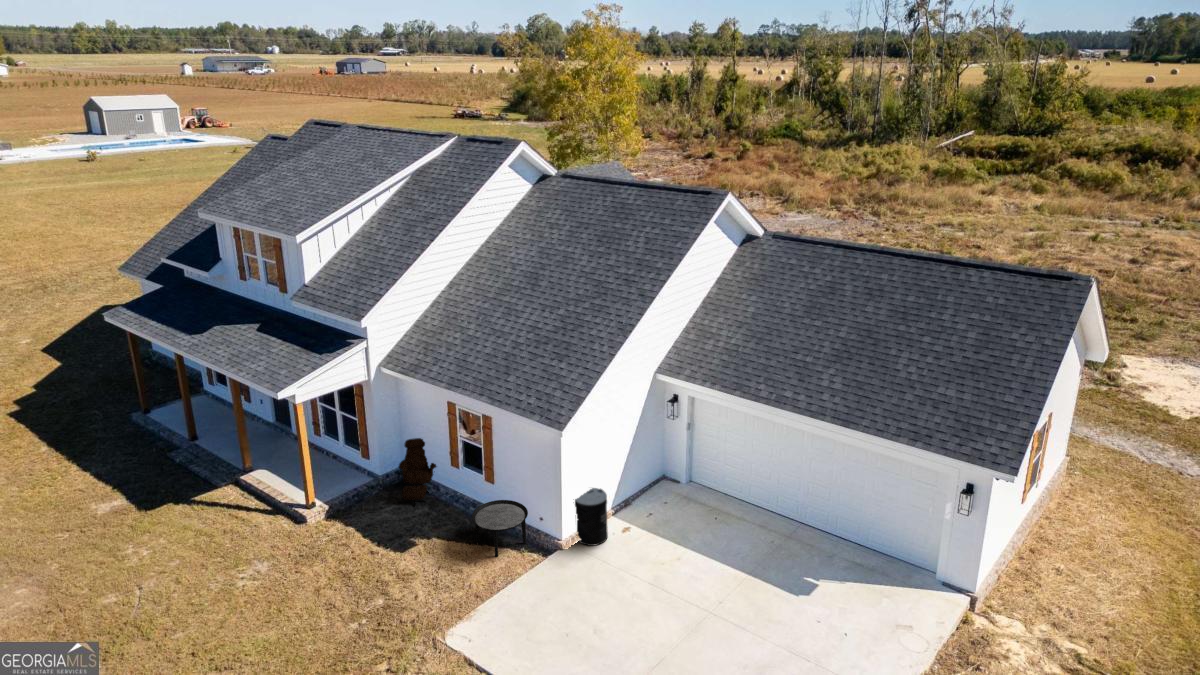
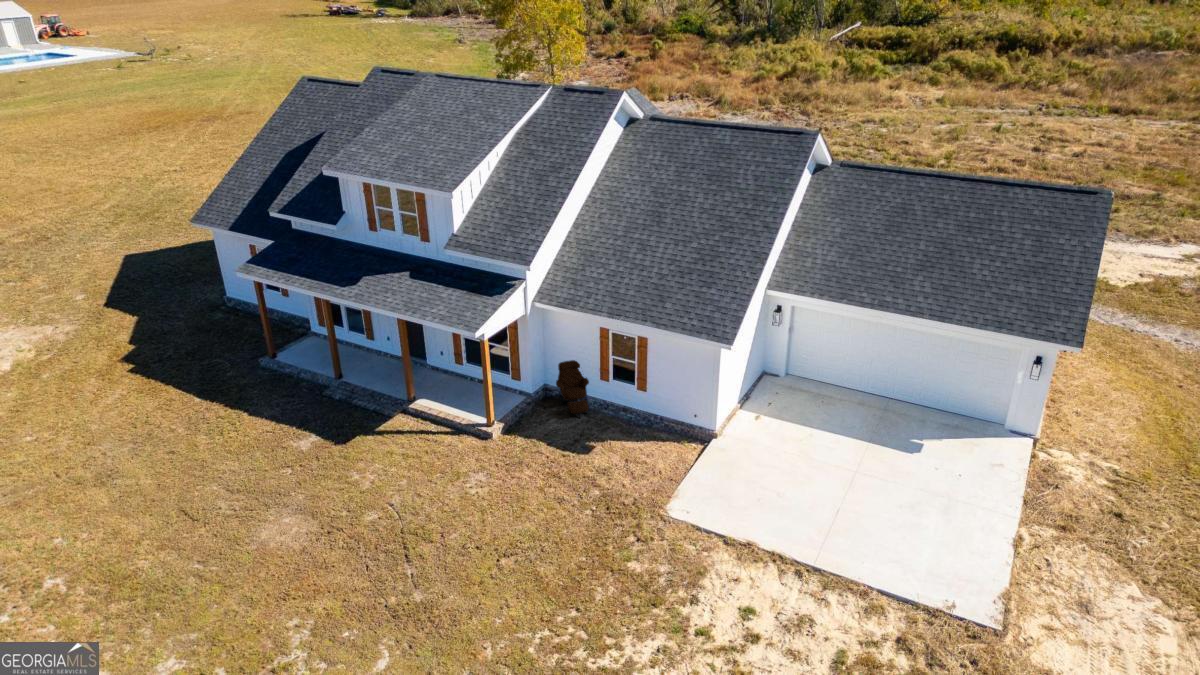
trash can: present [575,488,608,546] -> none [728,388,756,434]
round table: present [472,500,528,557] -> none [651,405,697,451]

